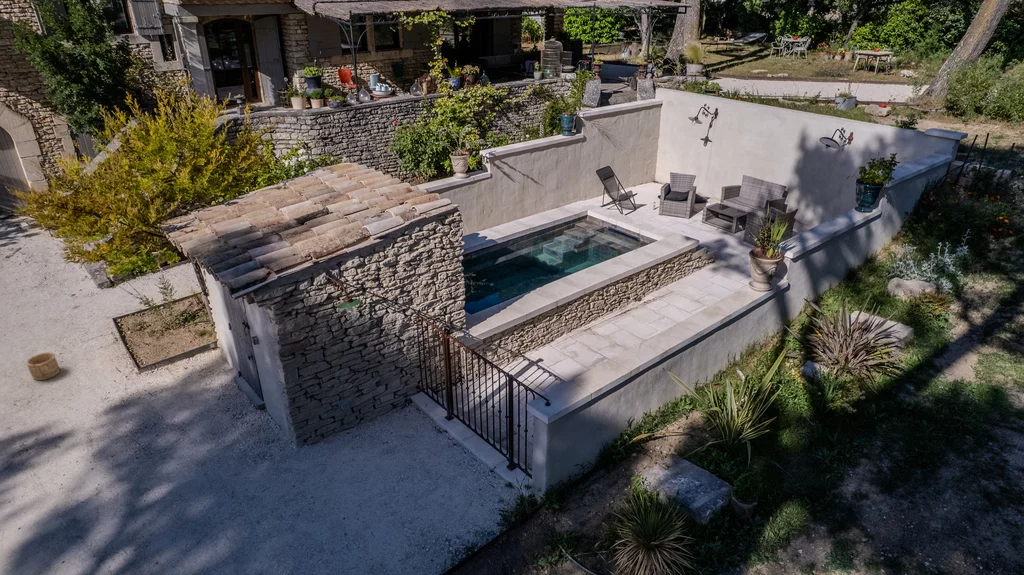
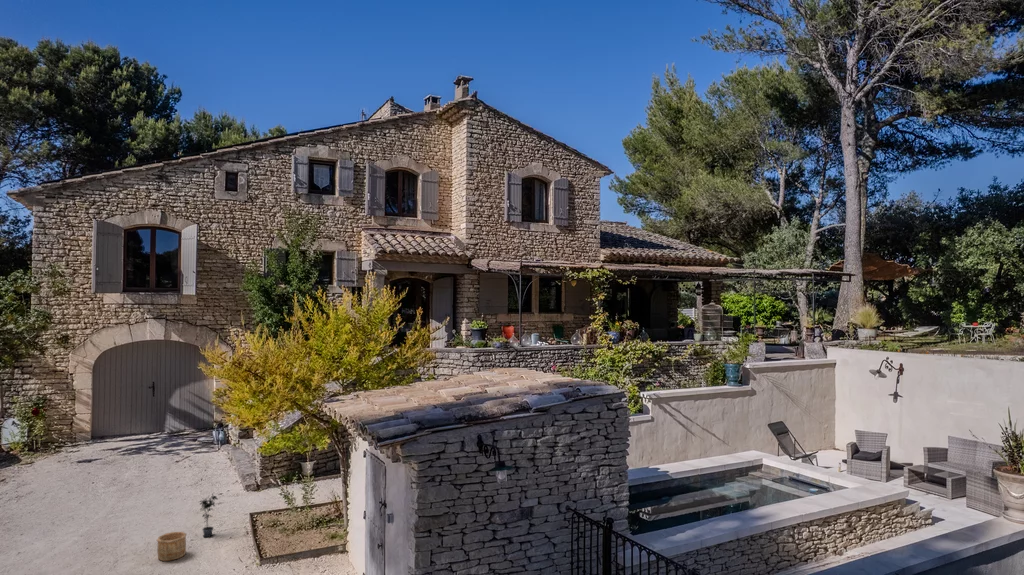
potted plant: none [55,312,81,349] -> present [200,494,217,537]

